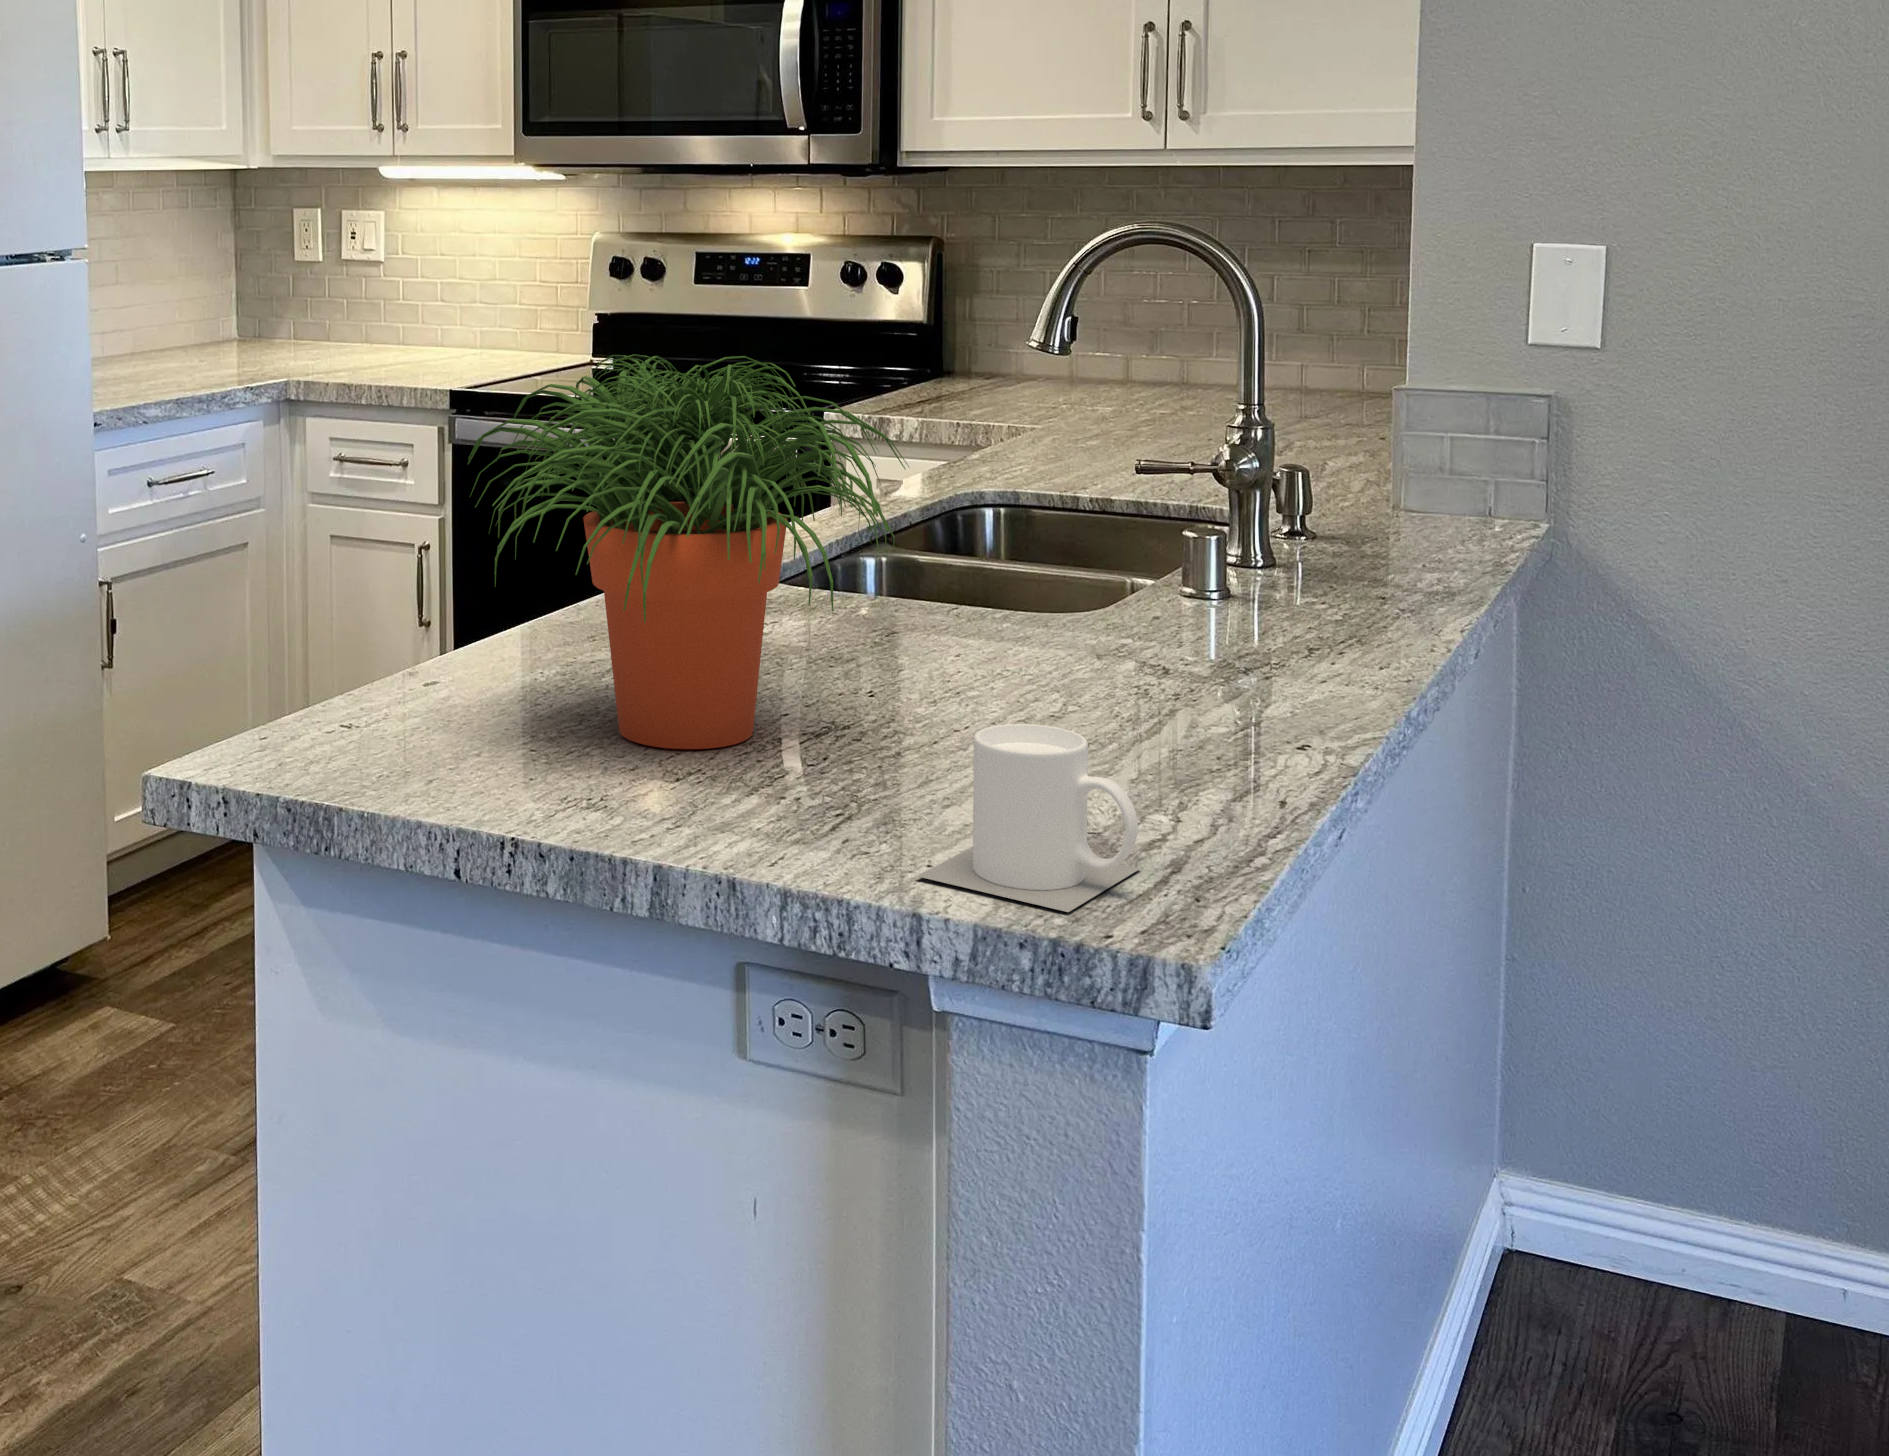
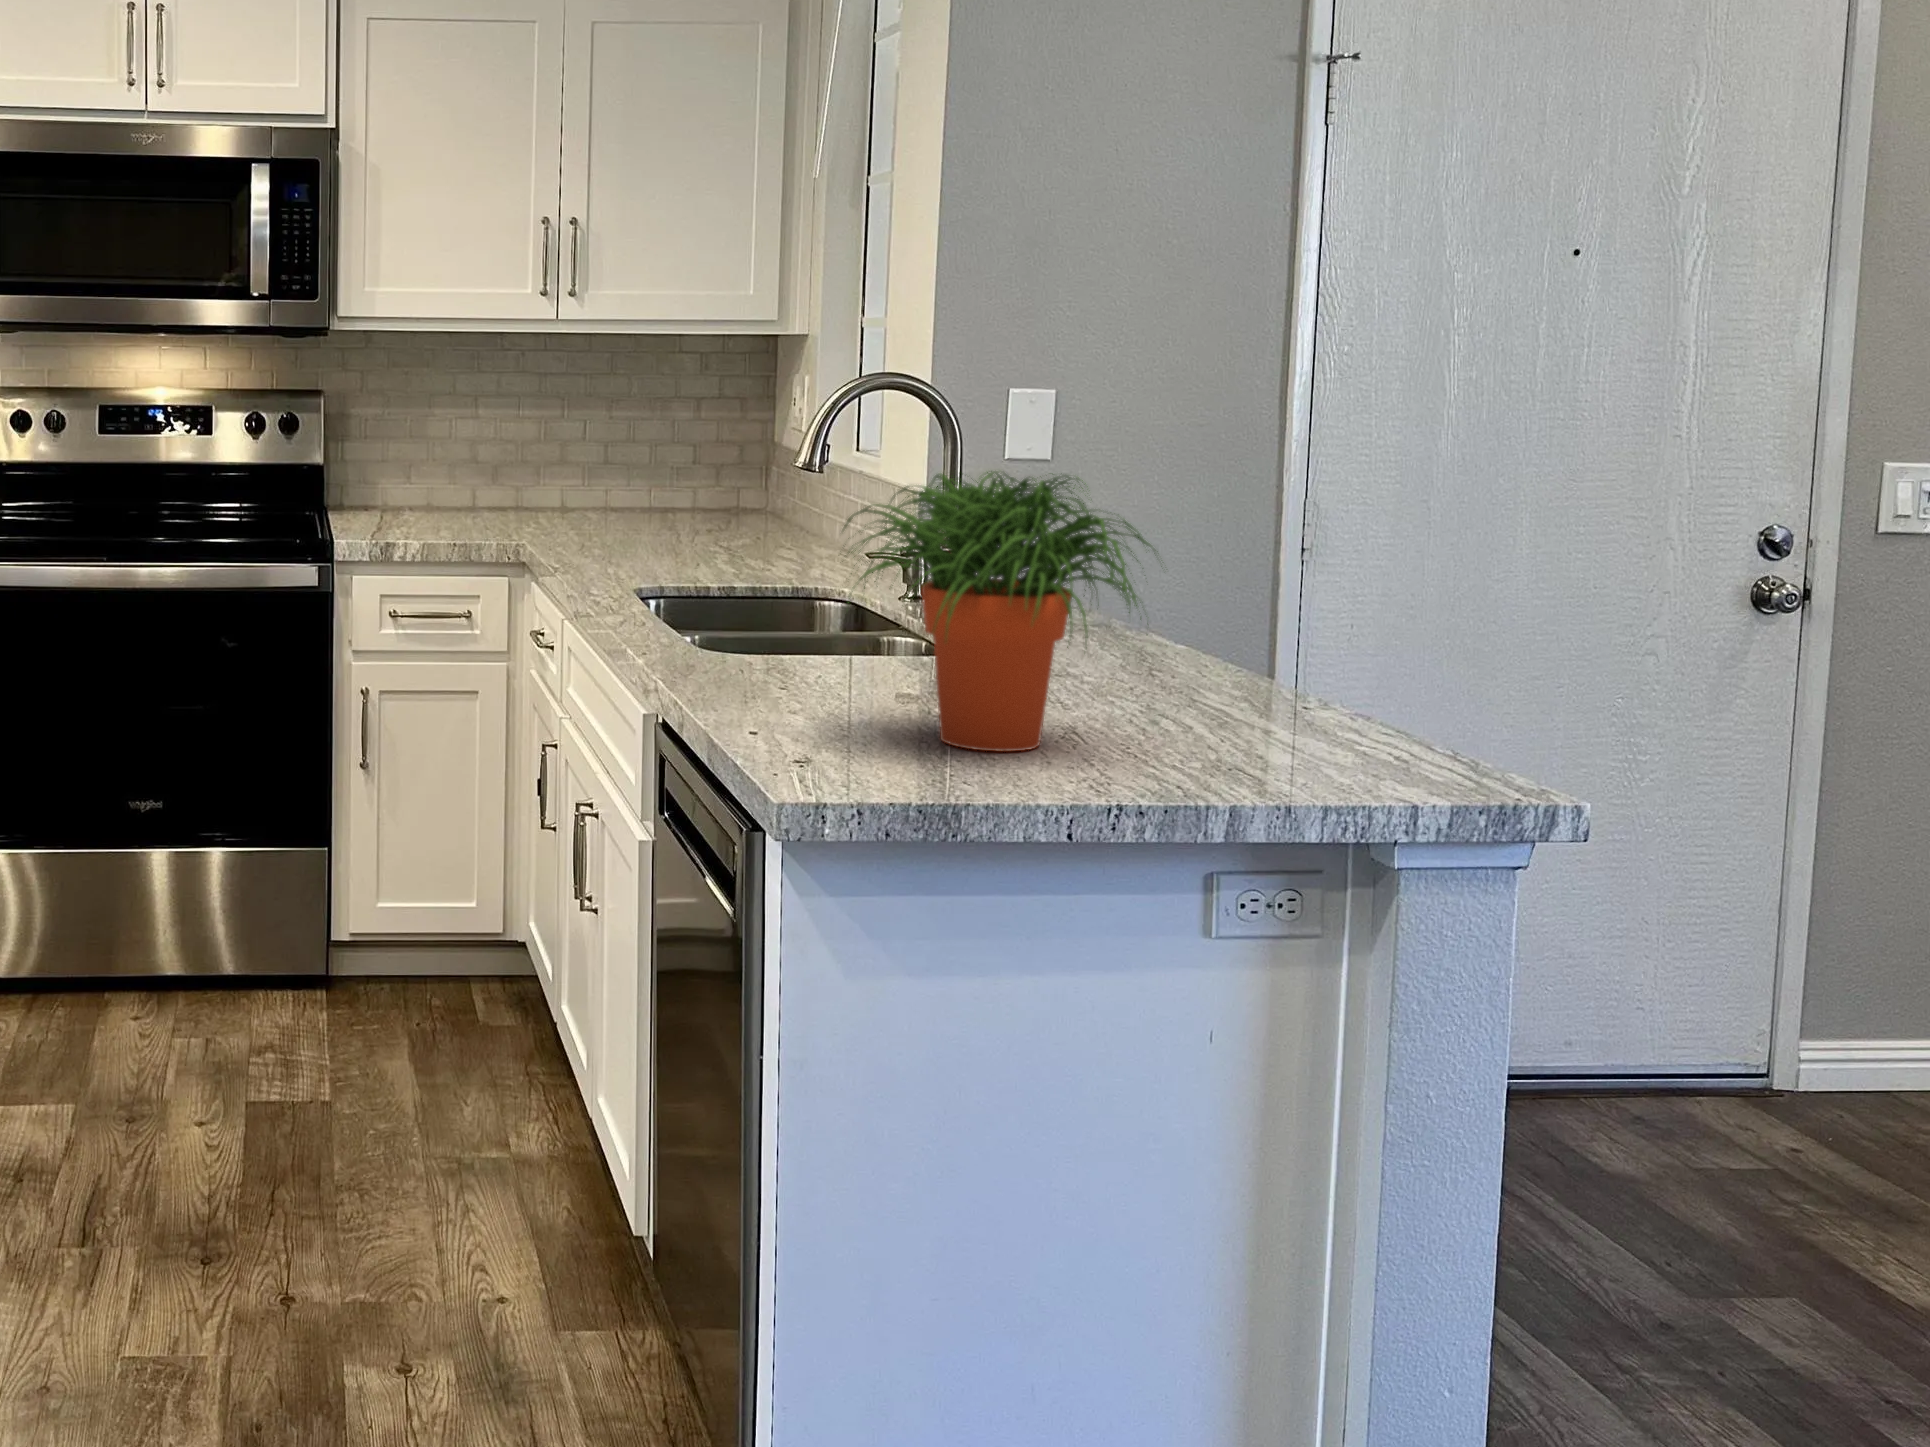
mug: present [918,724,1140,912] -> none [1316,688,1460,790]

